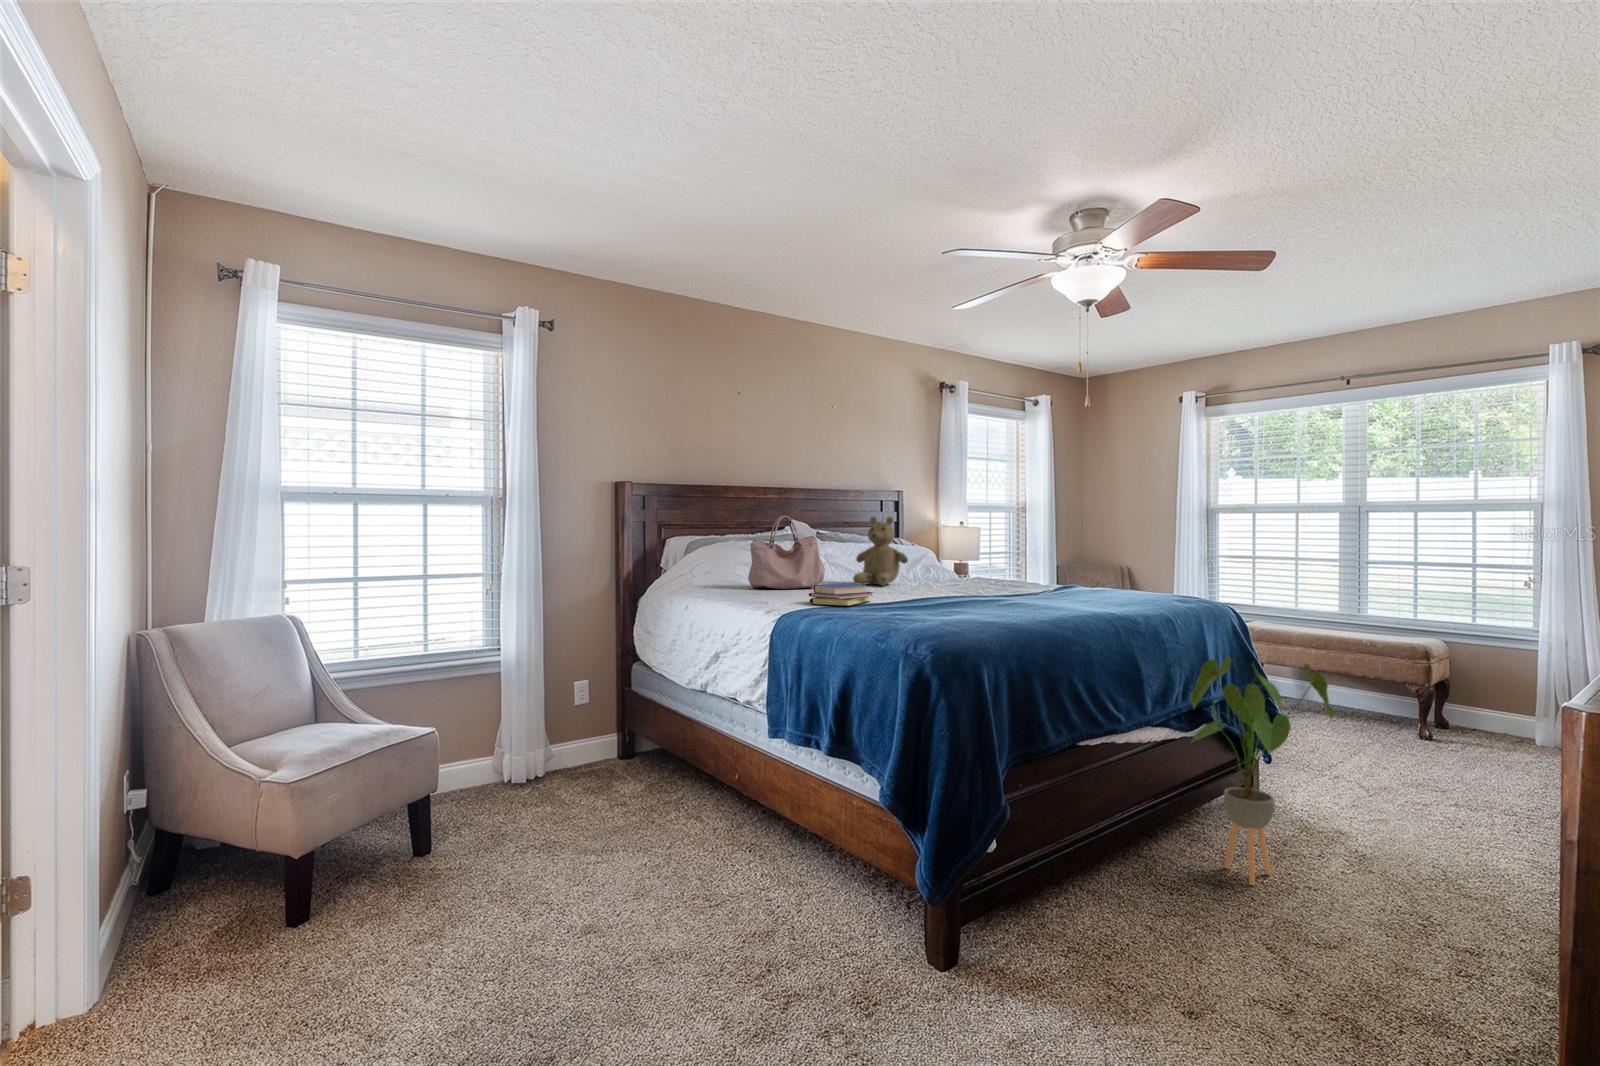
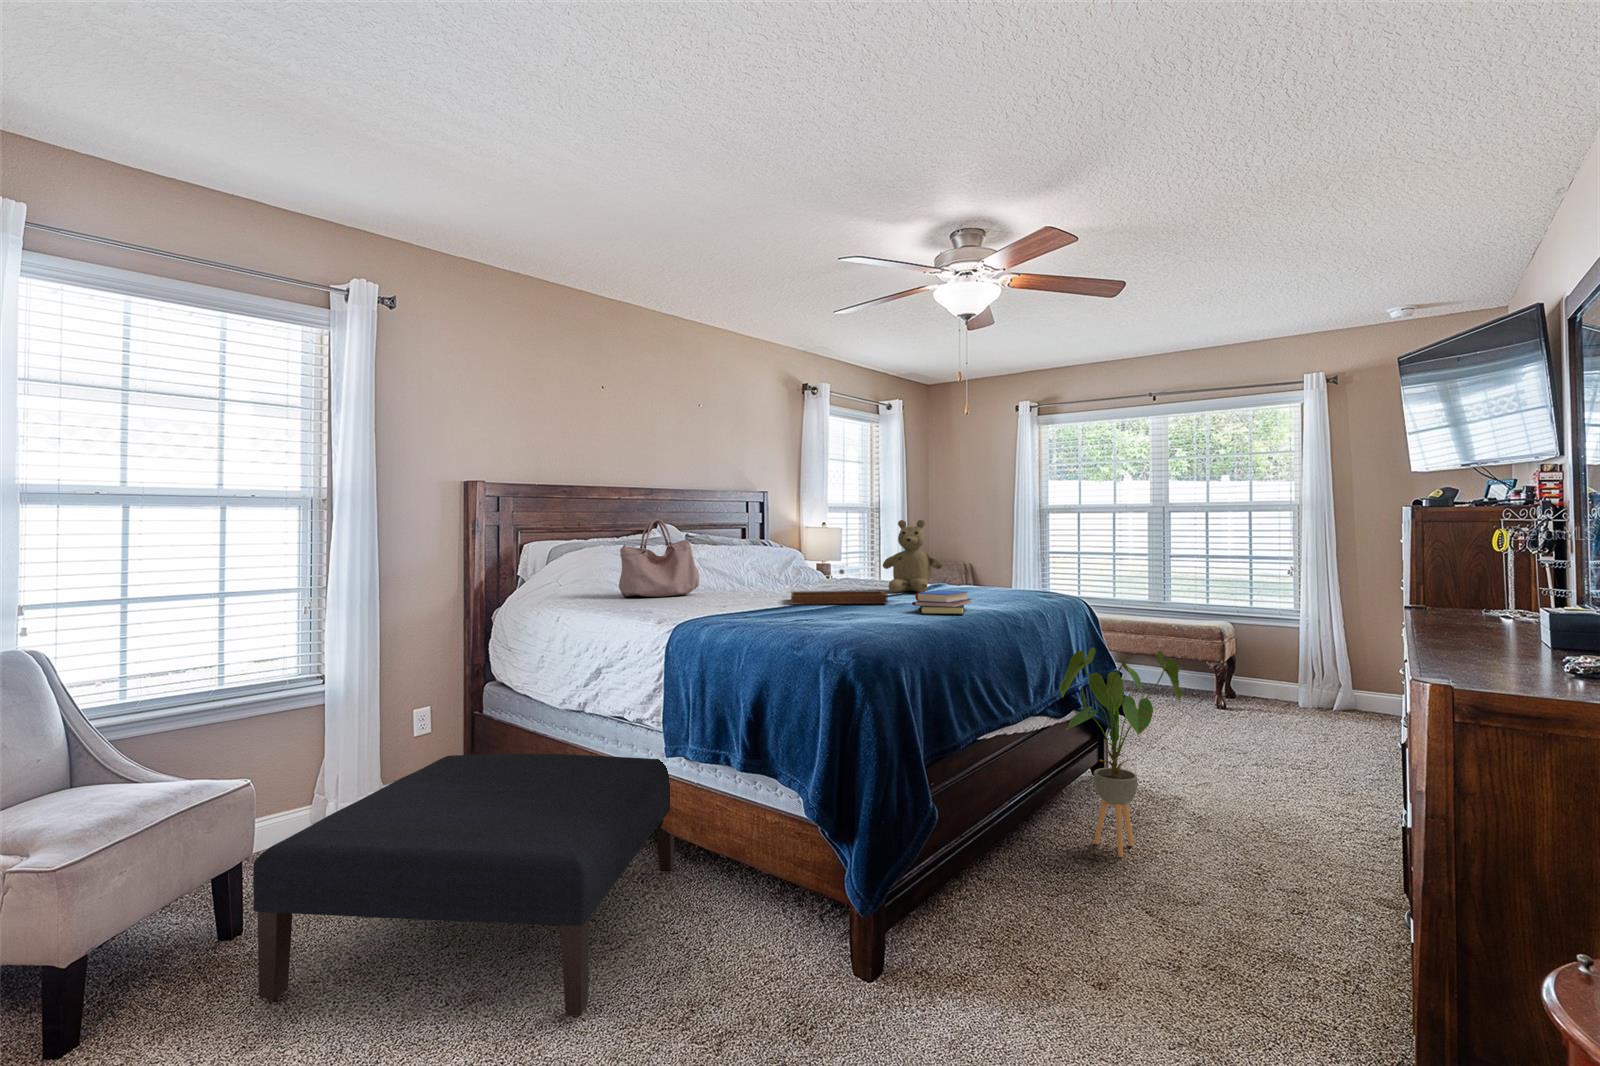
teddy bear: present [853,517,908,585] -> present [883,520,942,593]
tray: none [905,566,1003,602] -> present [791,569,888,605]
book: present [809,583,873,606] -> present [912,590,972,614]
ottoman: none [420,723,785,962] -> present [253,754,674,1016]

